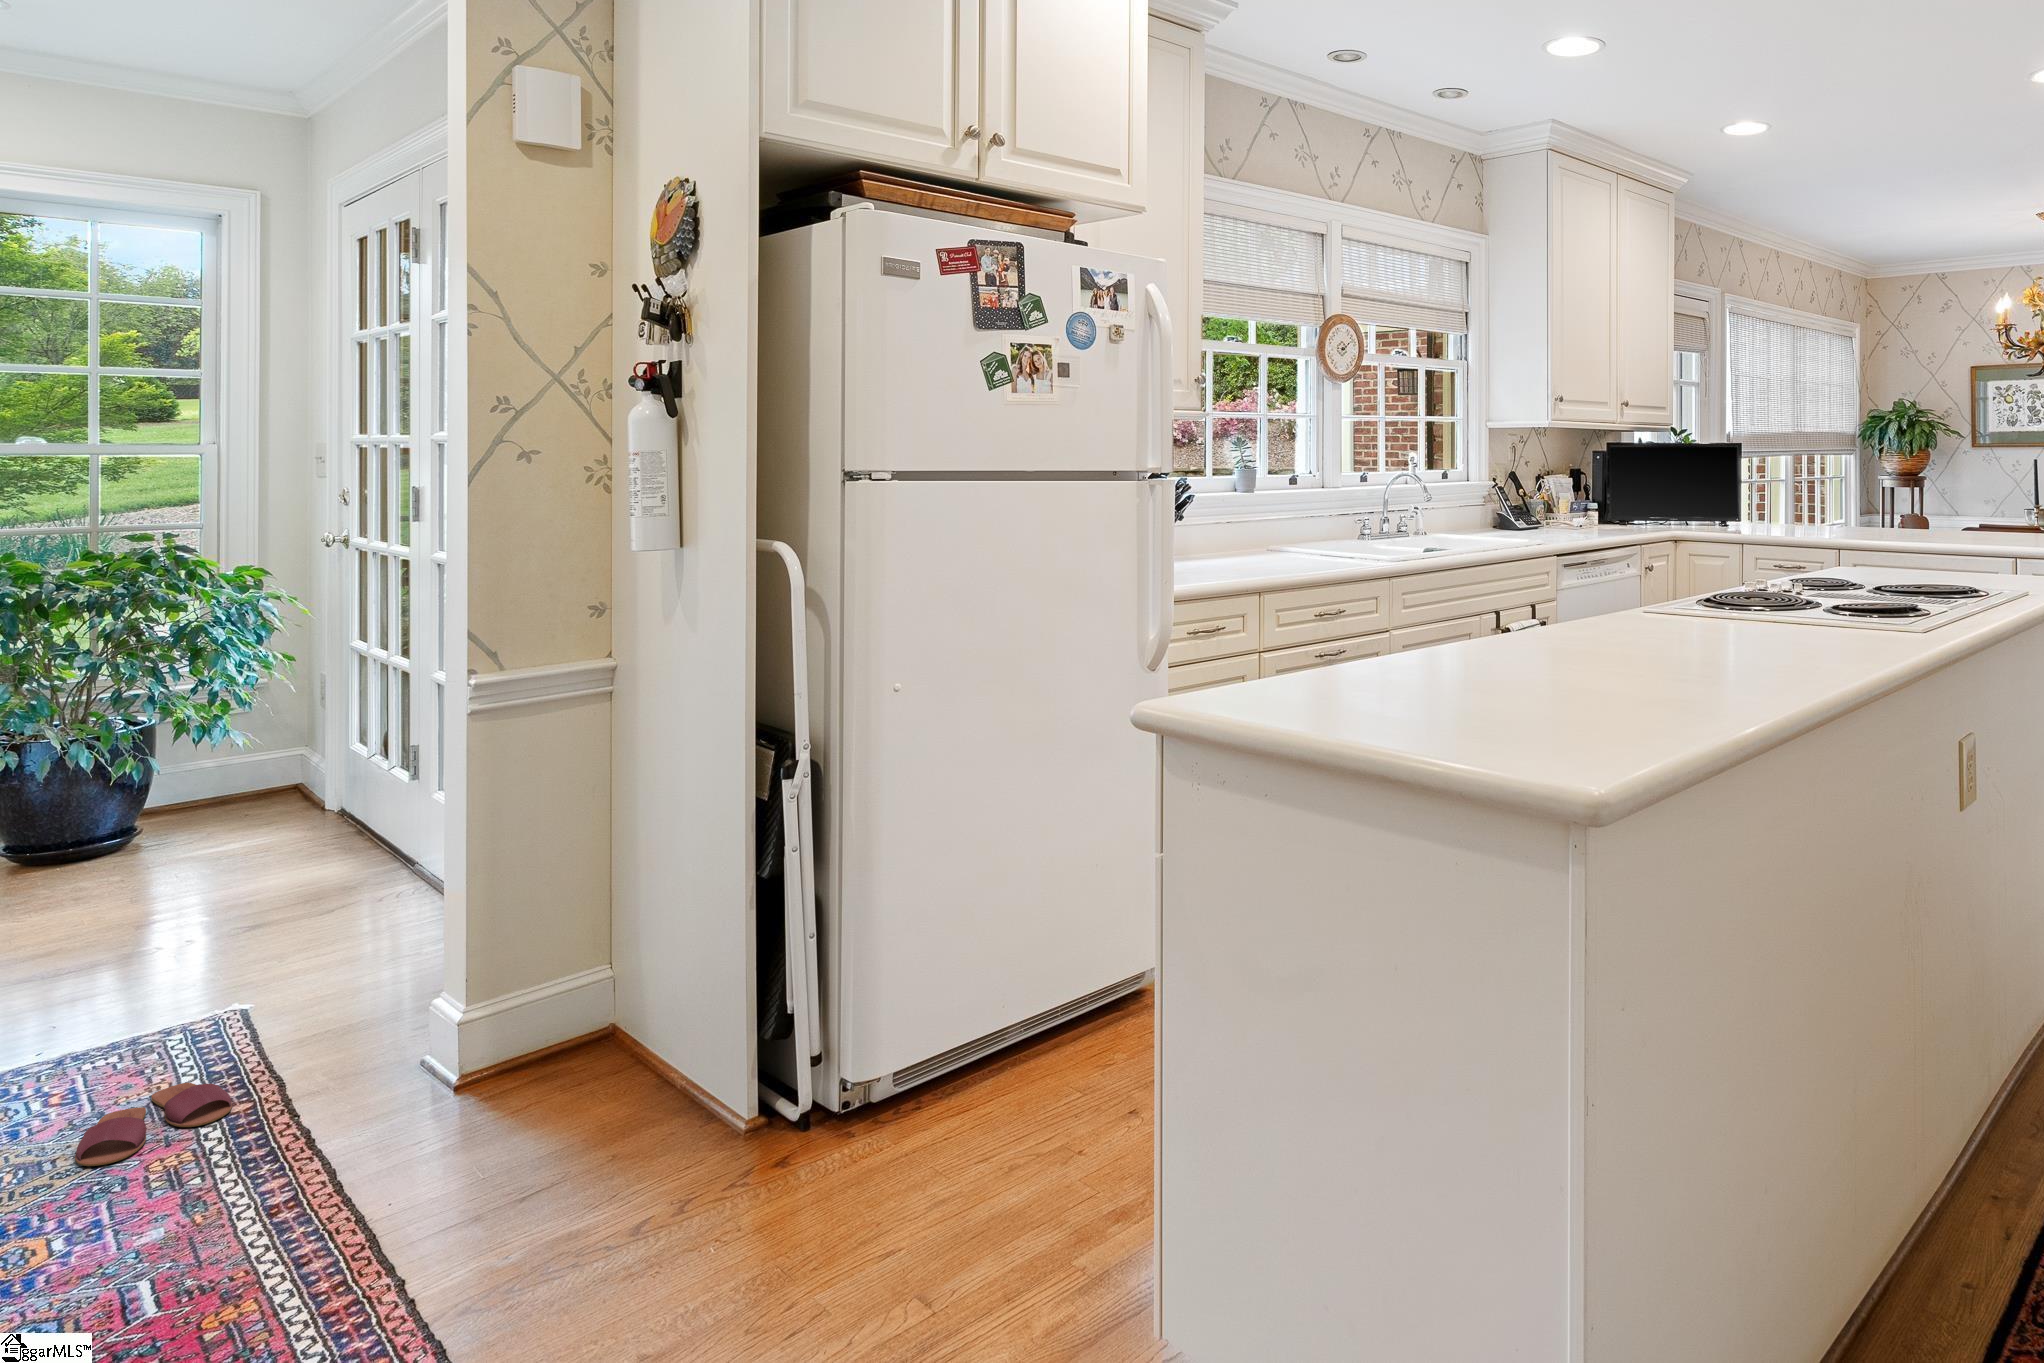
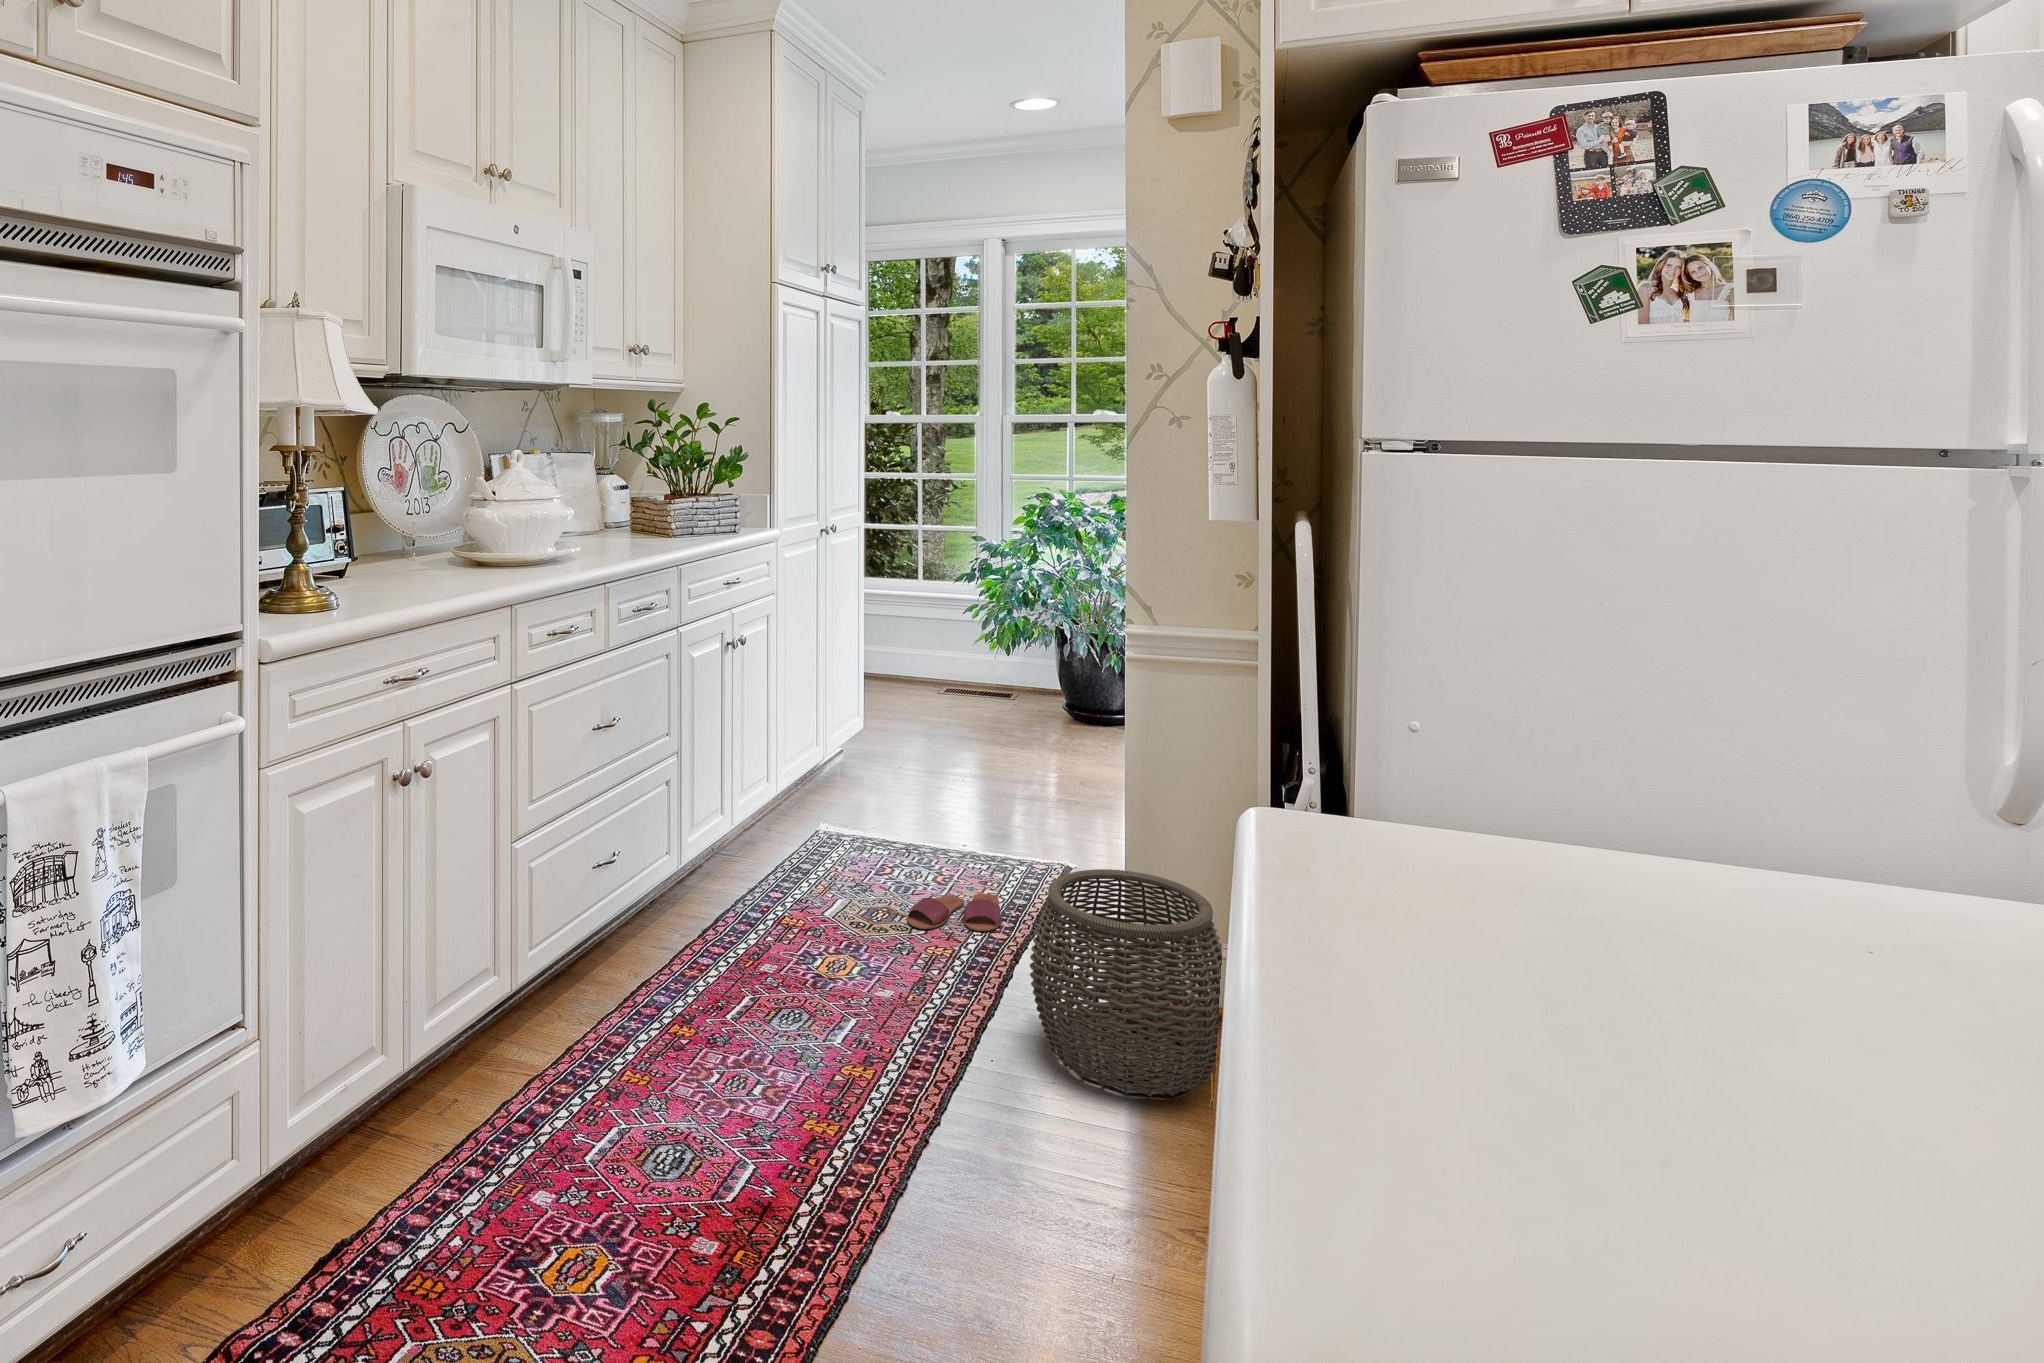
woven basket: none [412,922,650,1159] -> present [1030,869,1222,1097]

